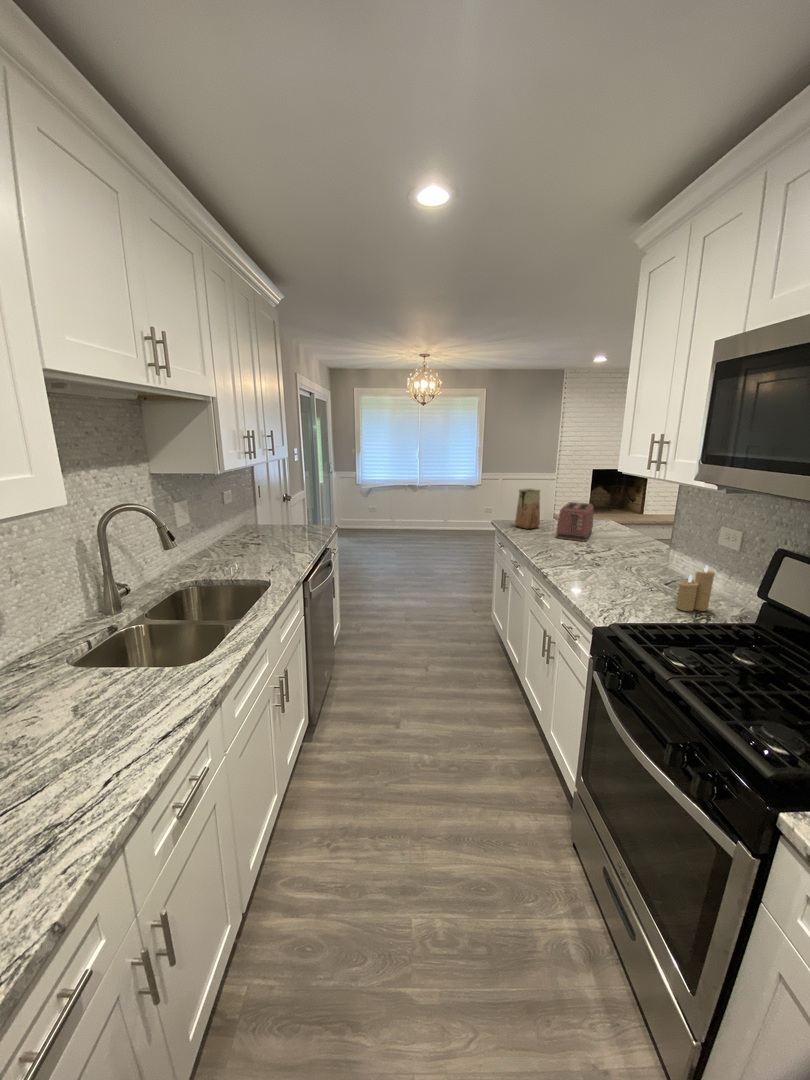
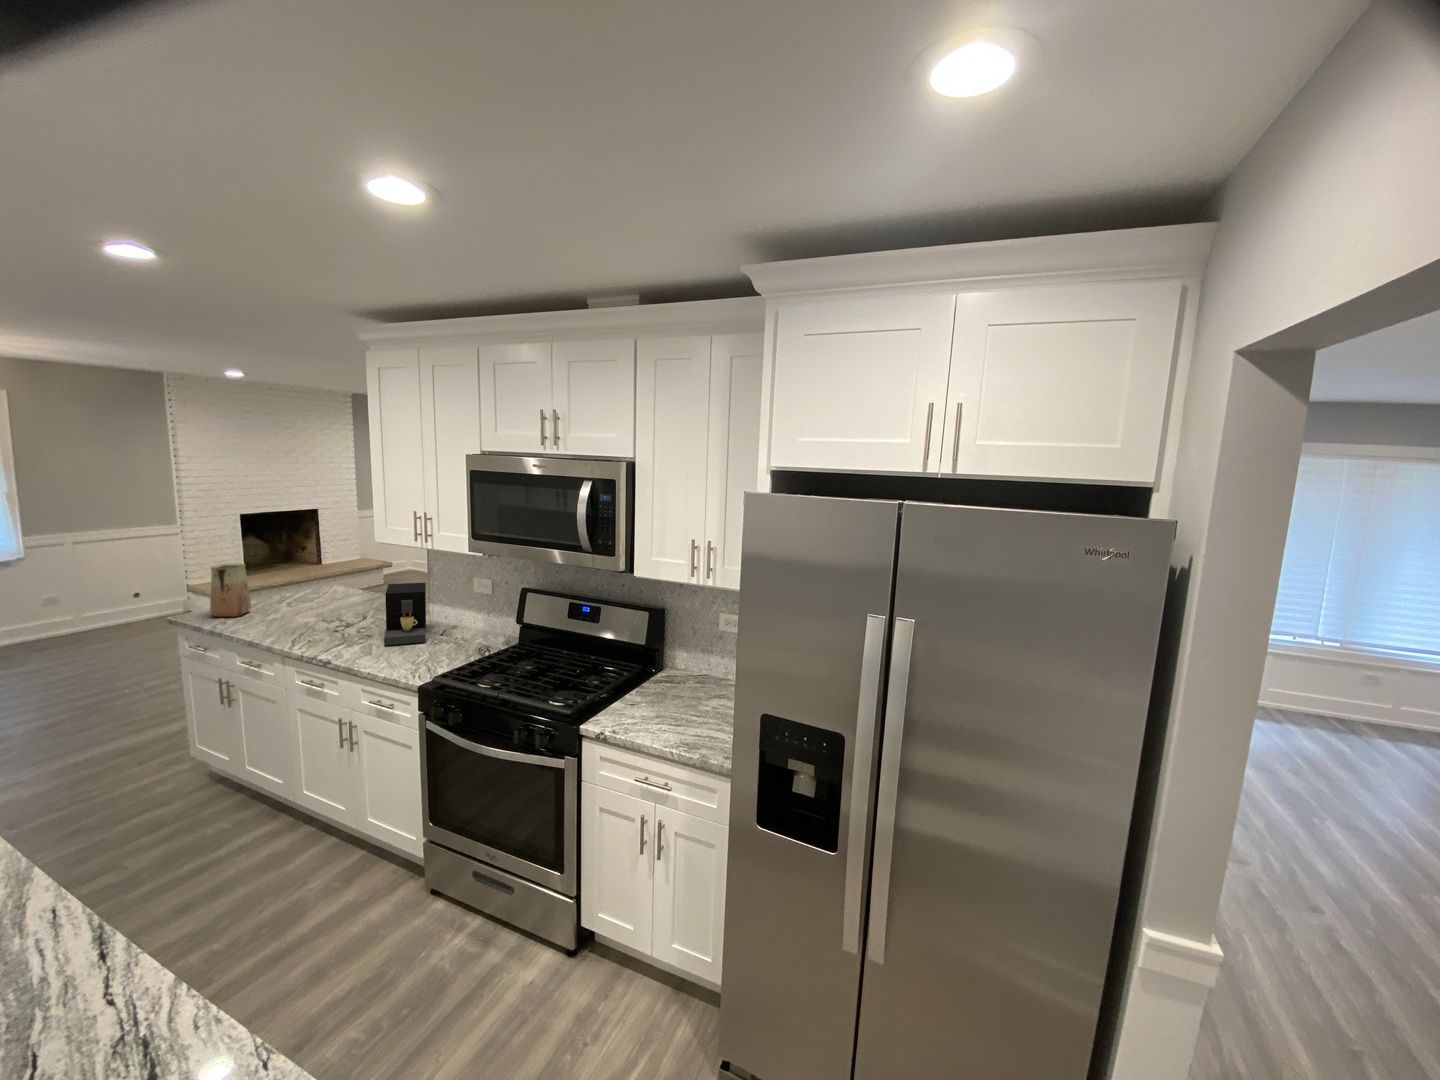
toaster: present [556,502,594,541] -> none [287,571,332,619]
coffee maker: none [600,519,666,585] -> present [384,583,426,645]
candle: present [676,565,715,611] -> none [463,611,485,651]

